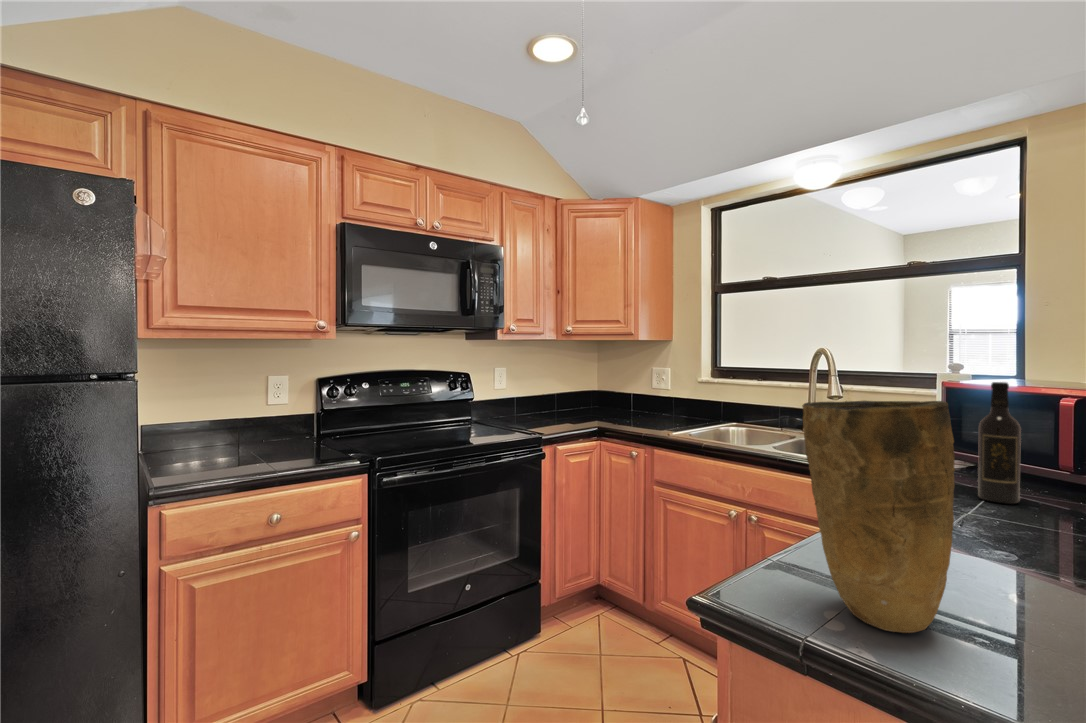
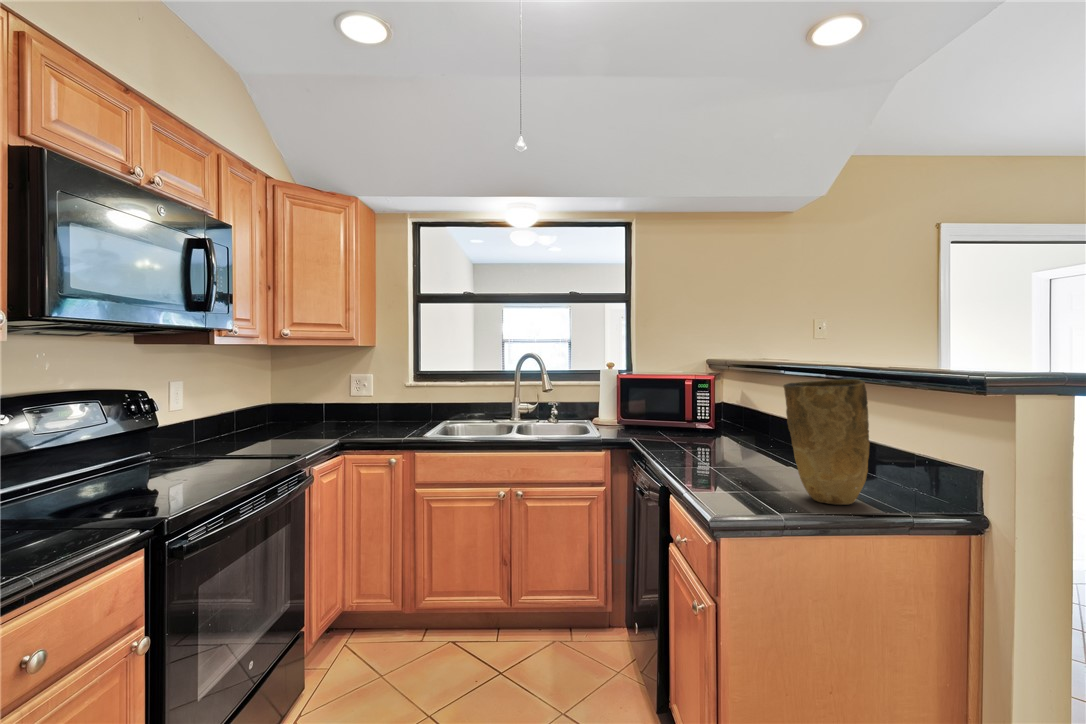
wine bottle: present [978,382,1021,504] -> none [680,373,700,443]

